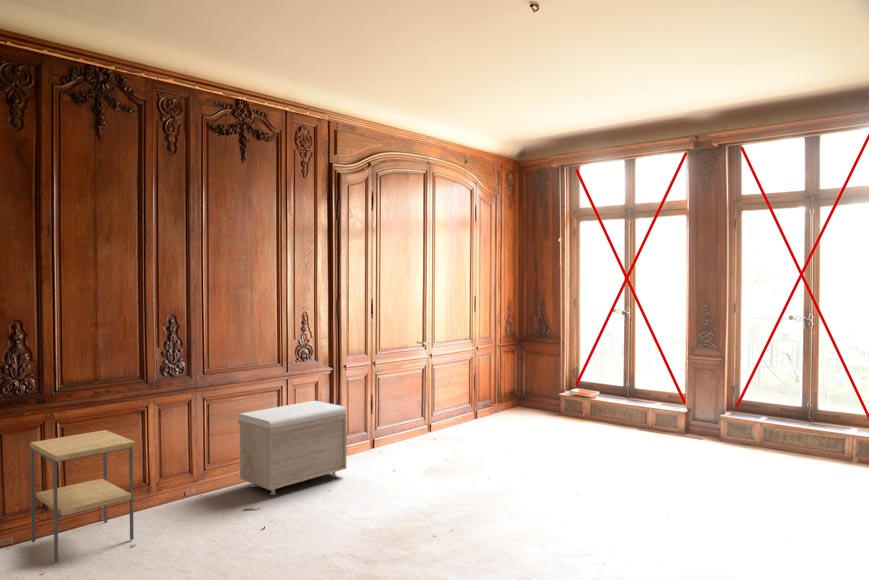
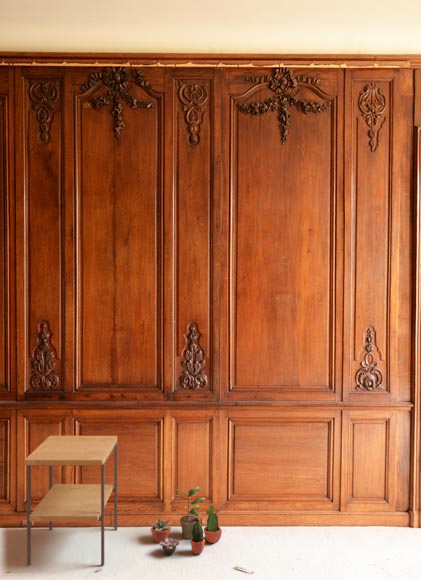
storage bench: present [238,401,346,495] -> none [269,444,404,560]
potted plant: none [148,461,213,519] -> present [151,487,222,555]

